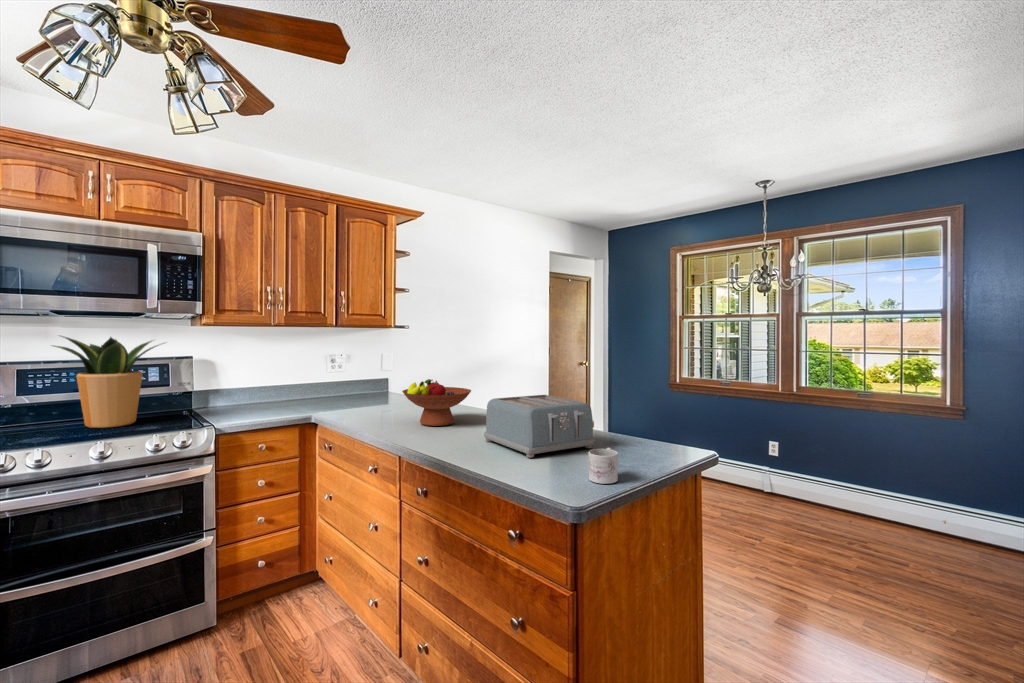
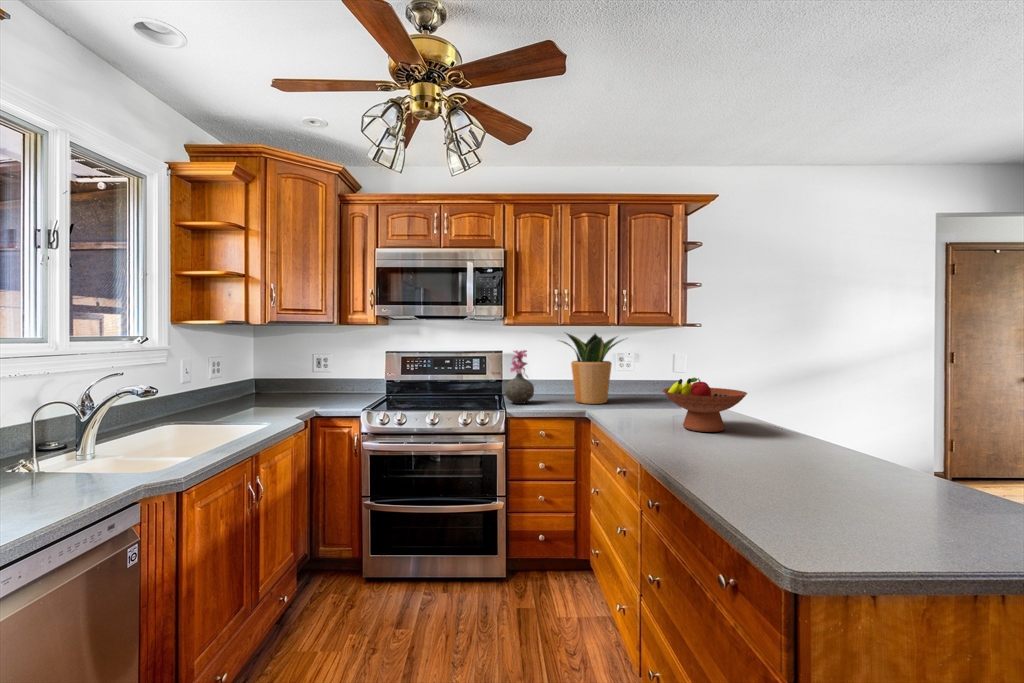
potted plant: present [53,336,158,428] -> present [561,333,622,404]
vase: none [204,355,244,419] -> present [505,350,534,404]
toaster: present [484,395,594,458] -> none [746,403,925,491]
mug: present [588,448,618,484] -> none [873,491,935,553]

